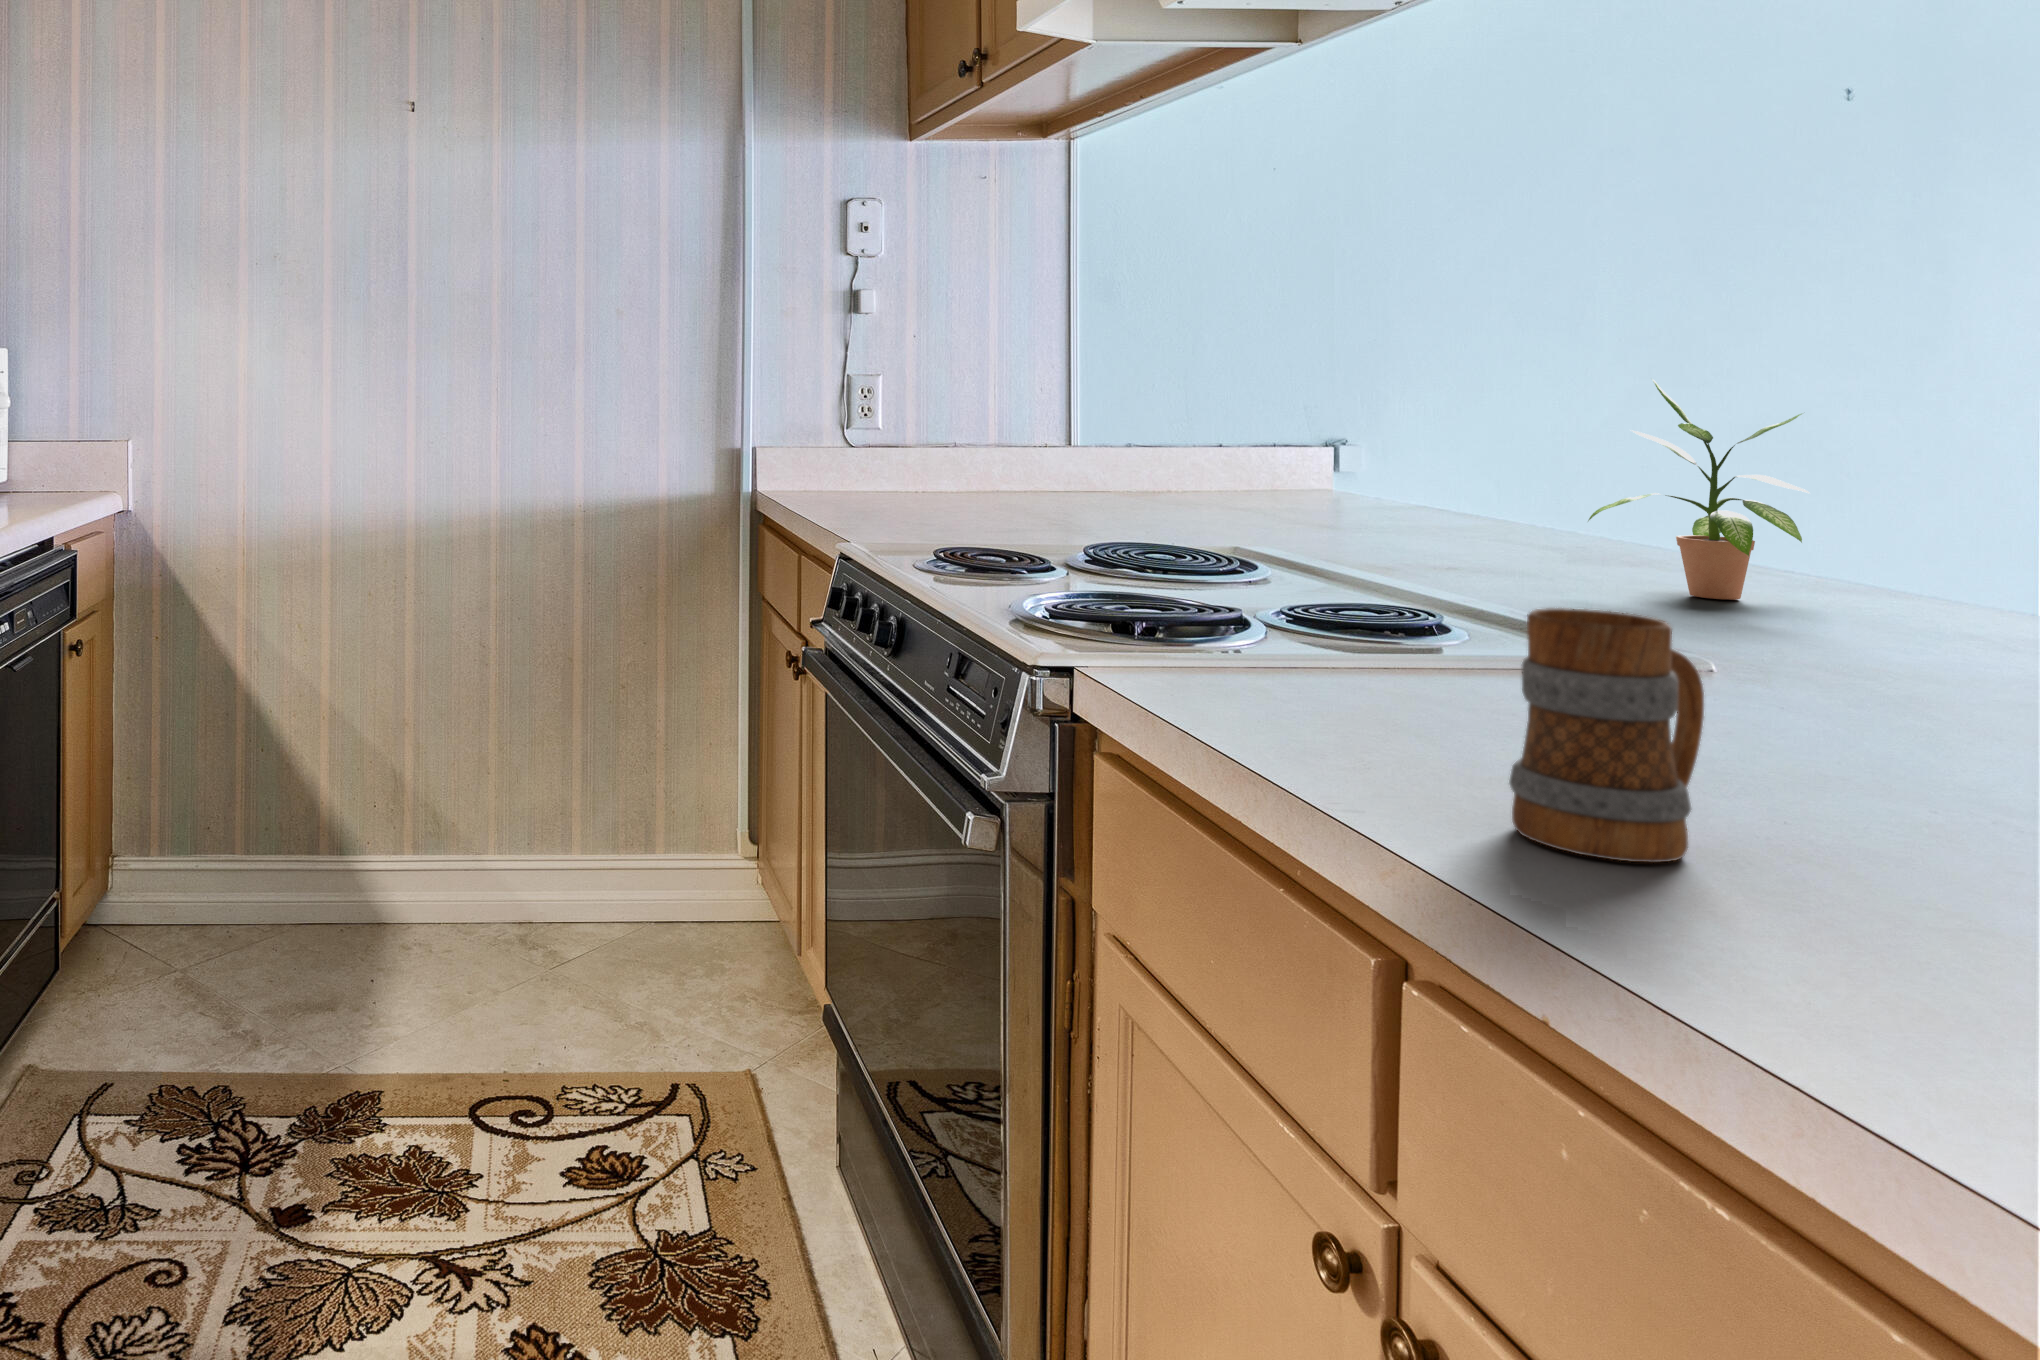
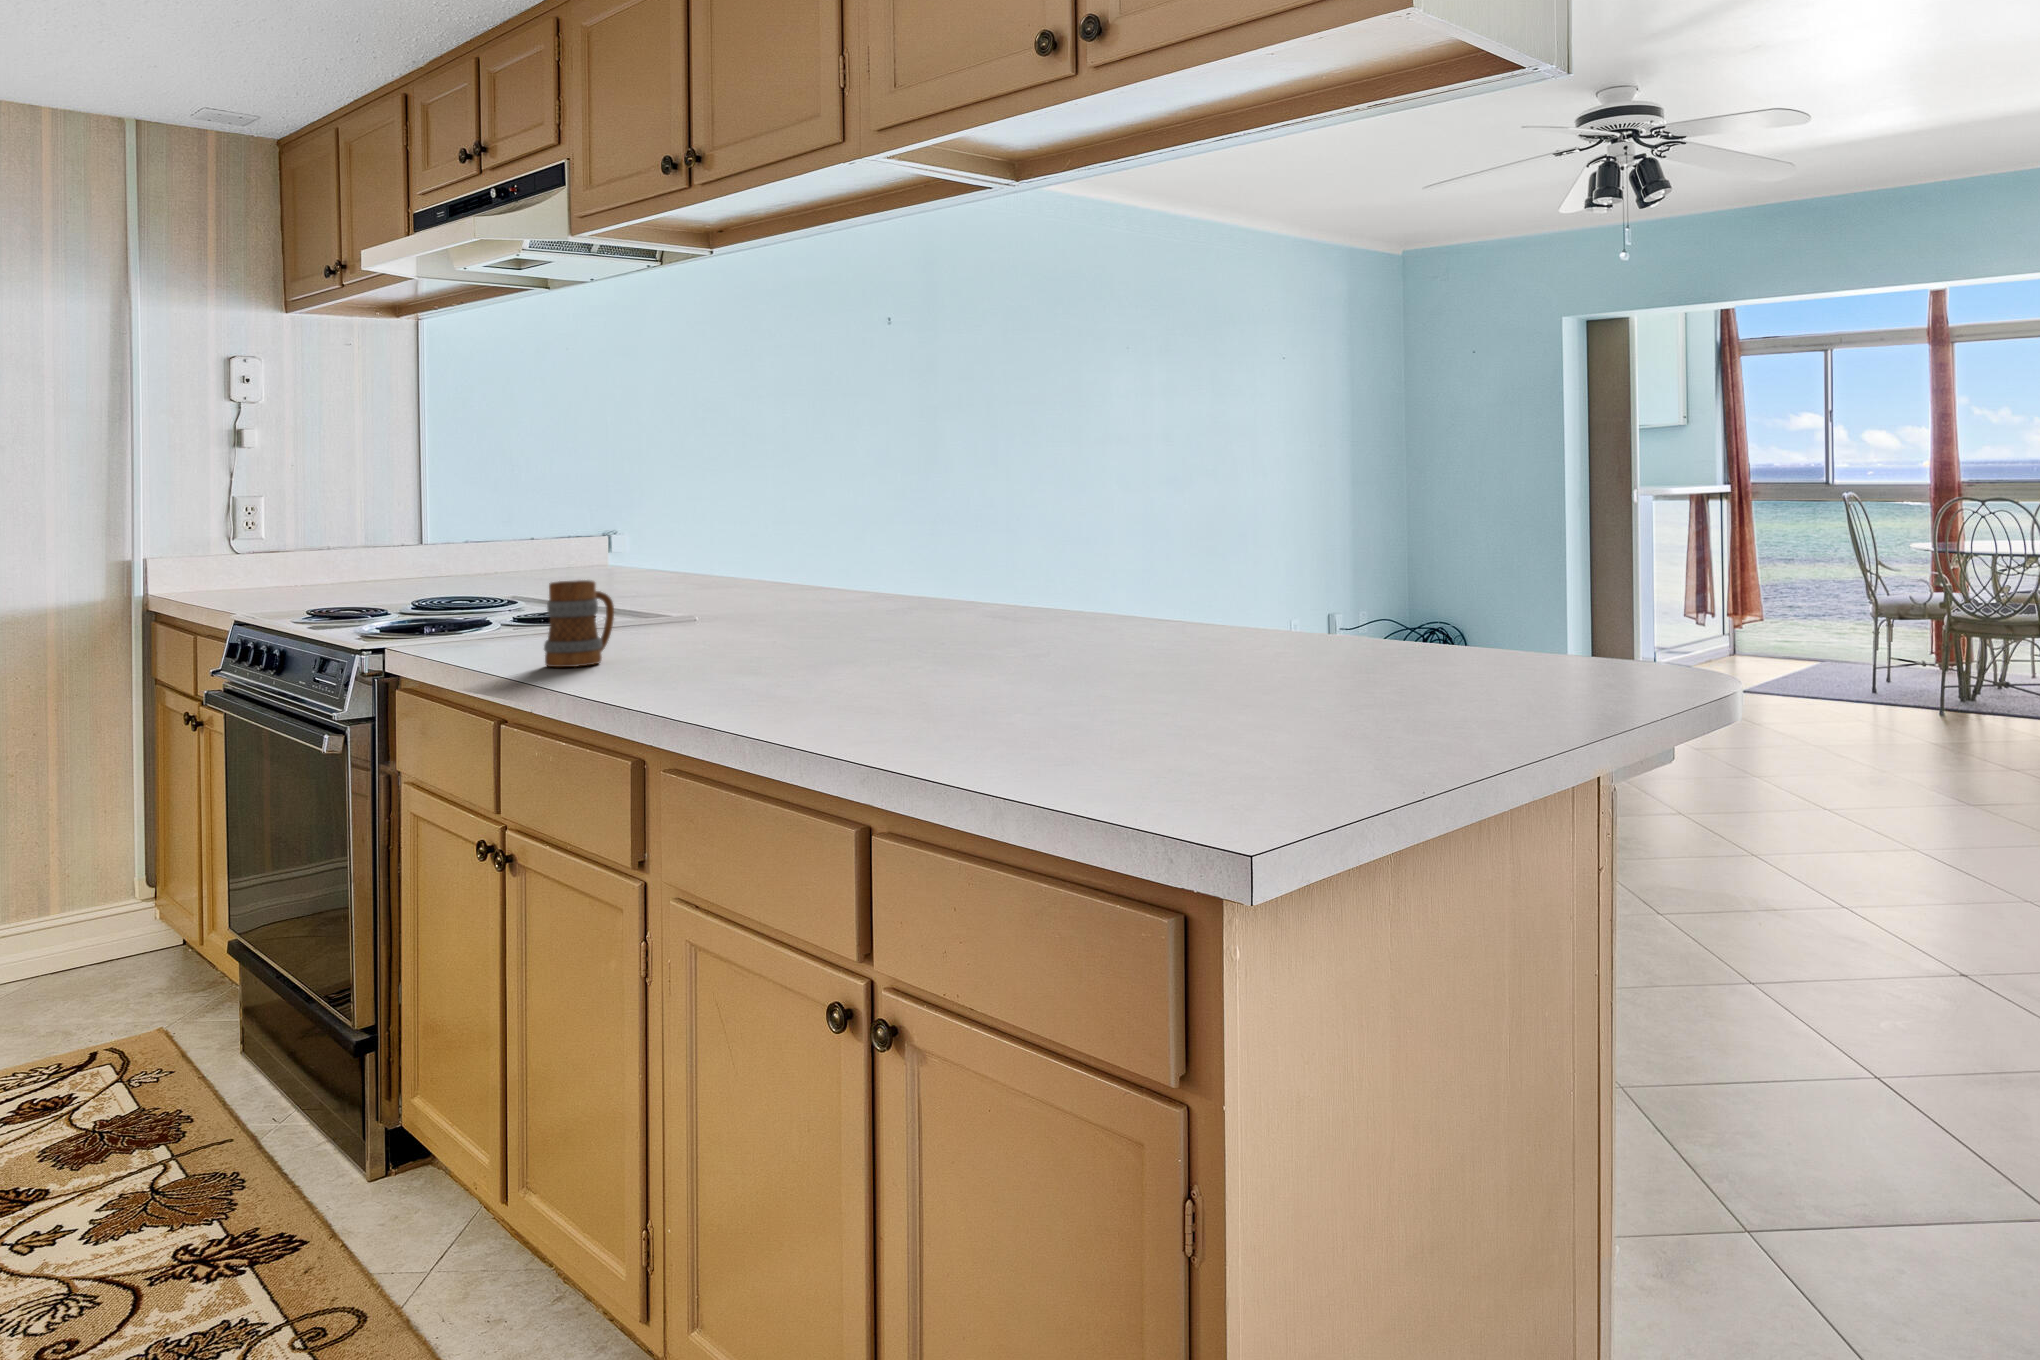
potted plant: present [1588,379,1809,600] -> none [687,487,781,595]

